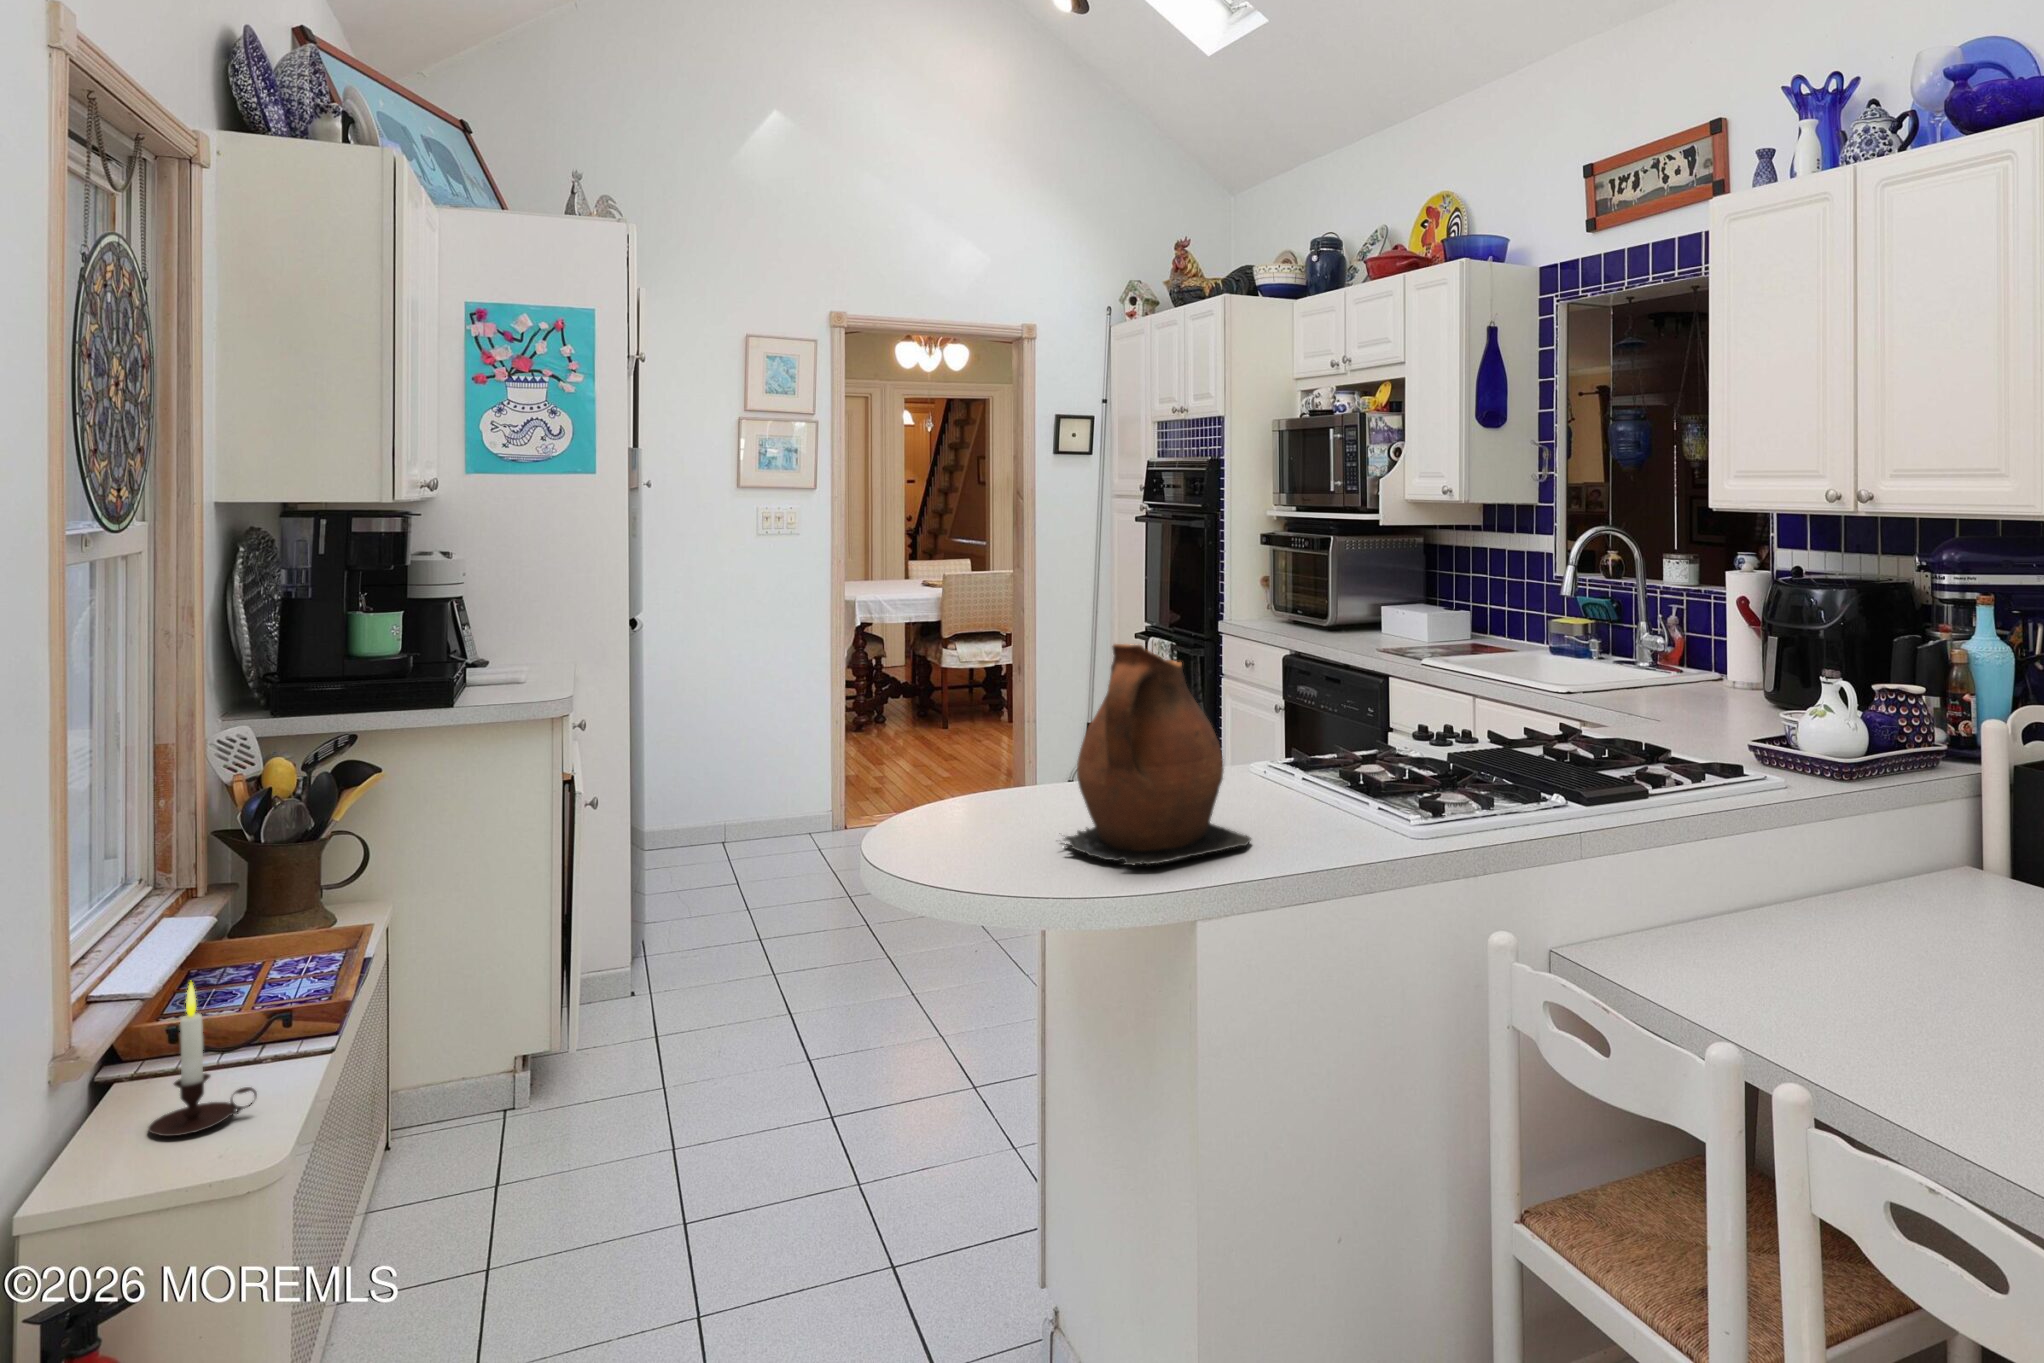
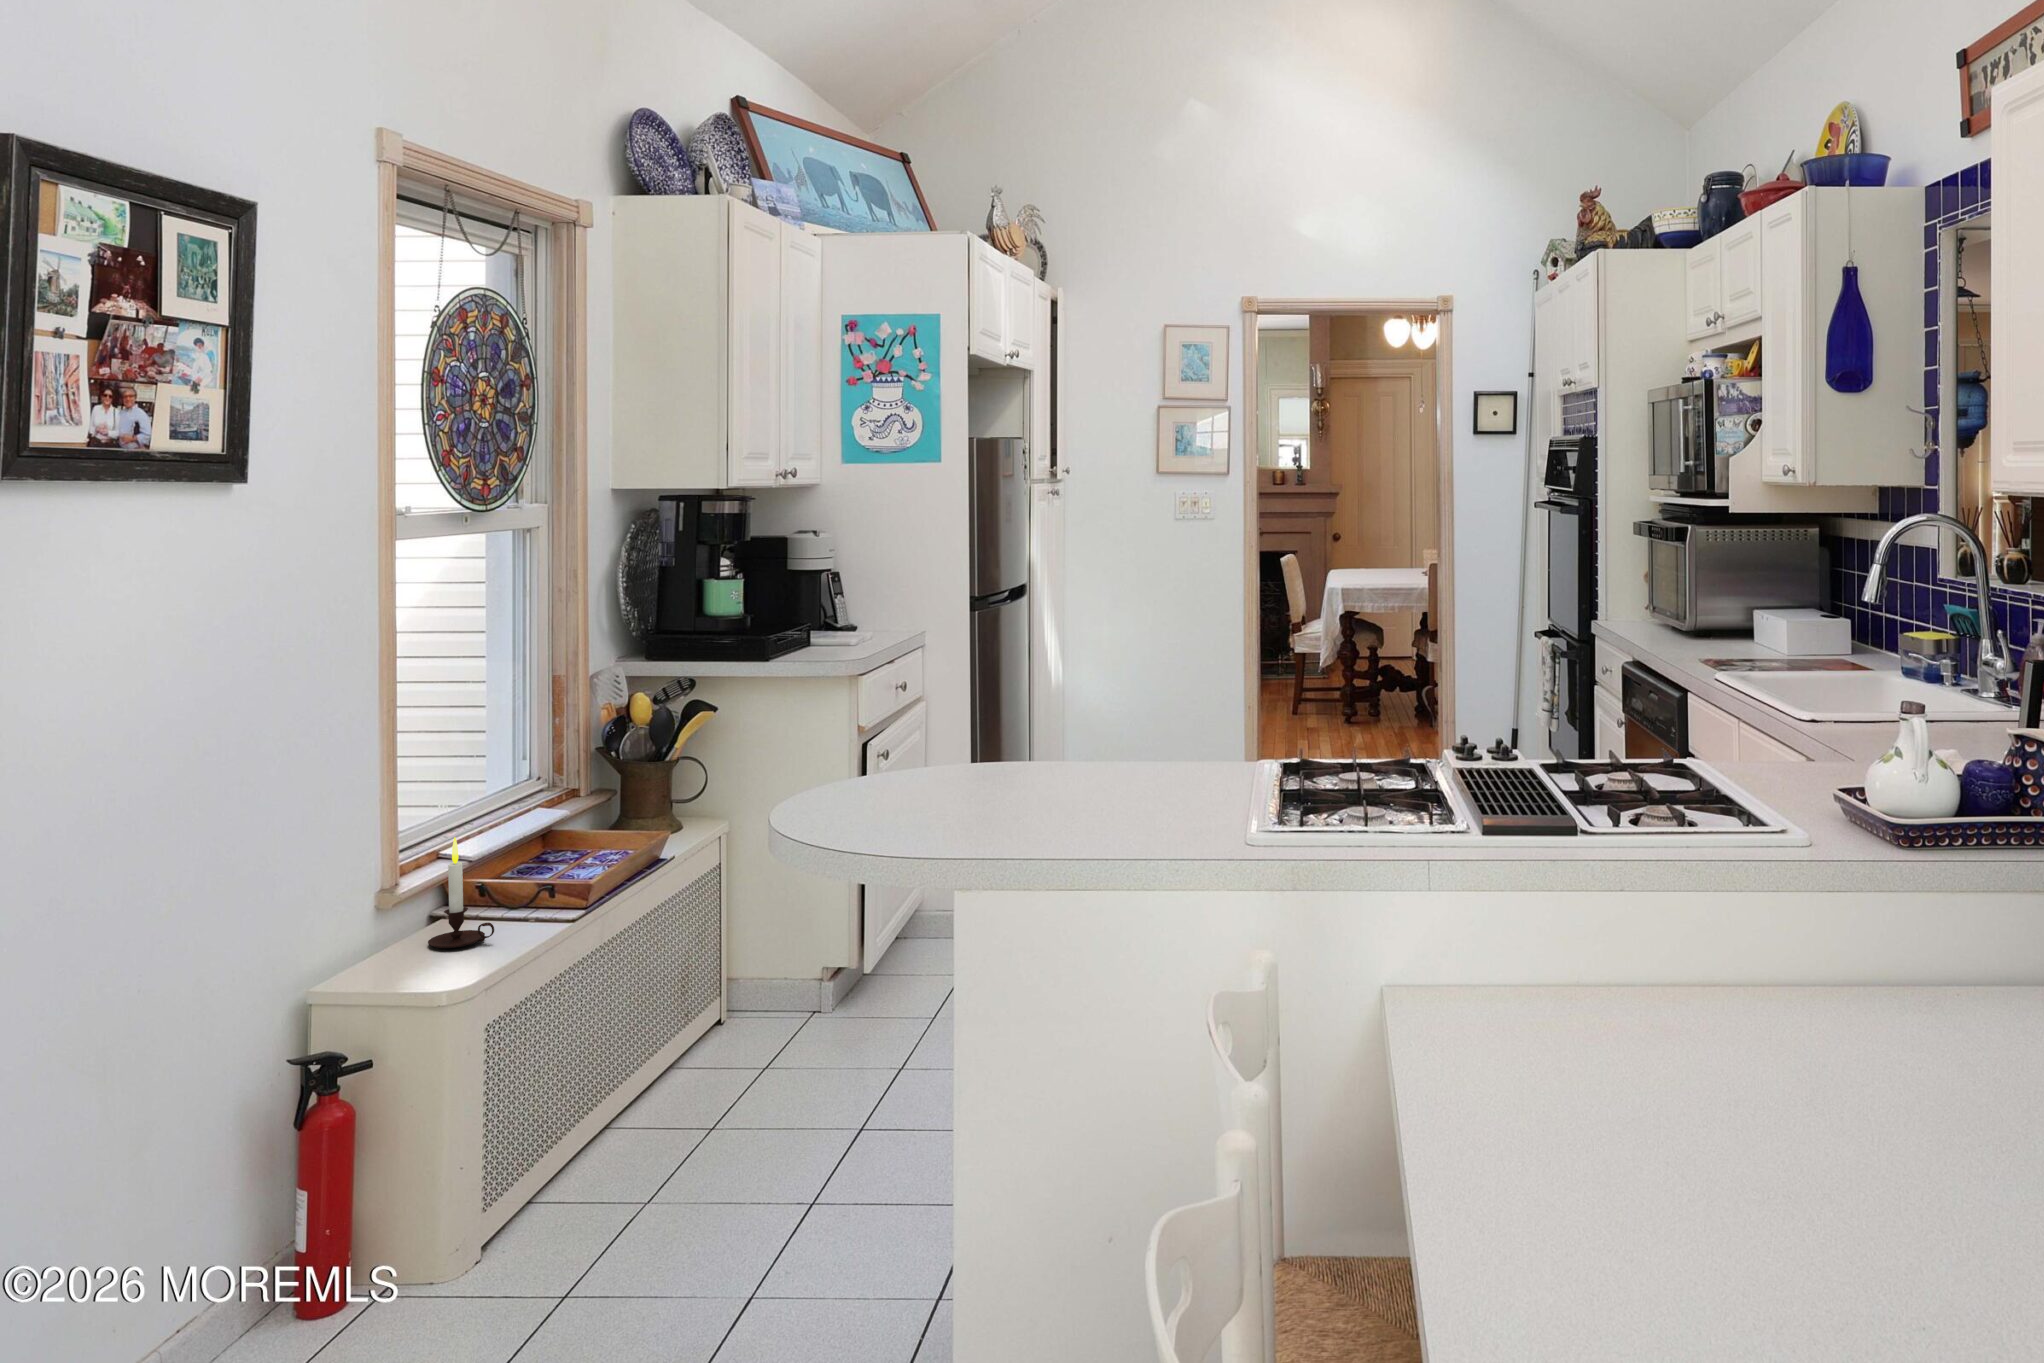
ceramic pitcher: present [1064,644,1251,865] -> none [913,618,1076,828]

